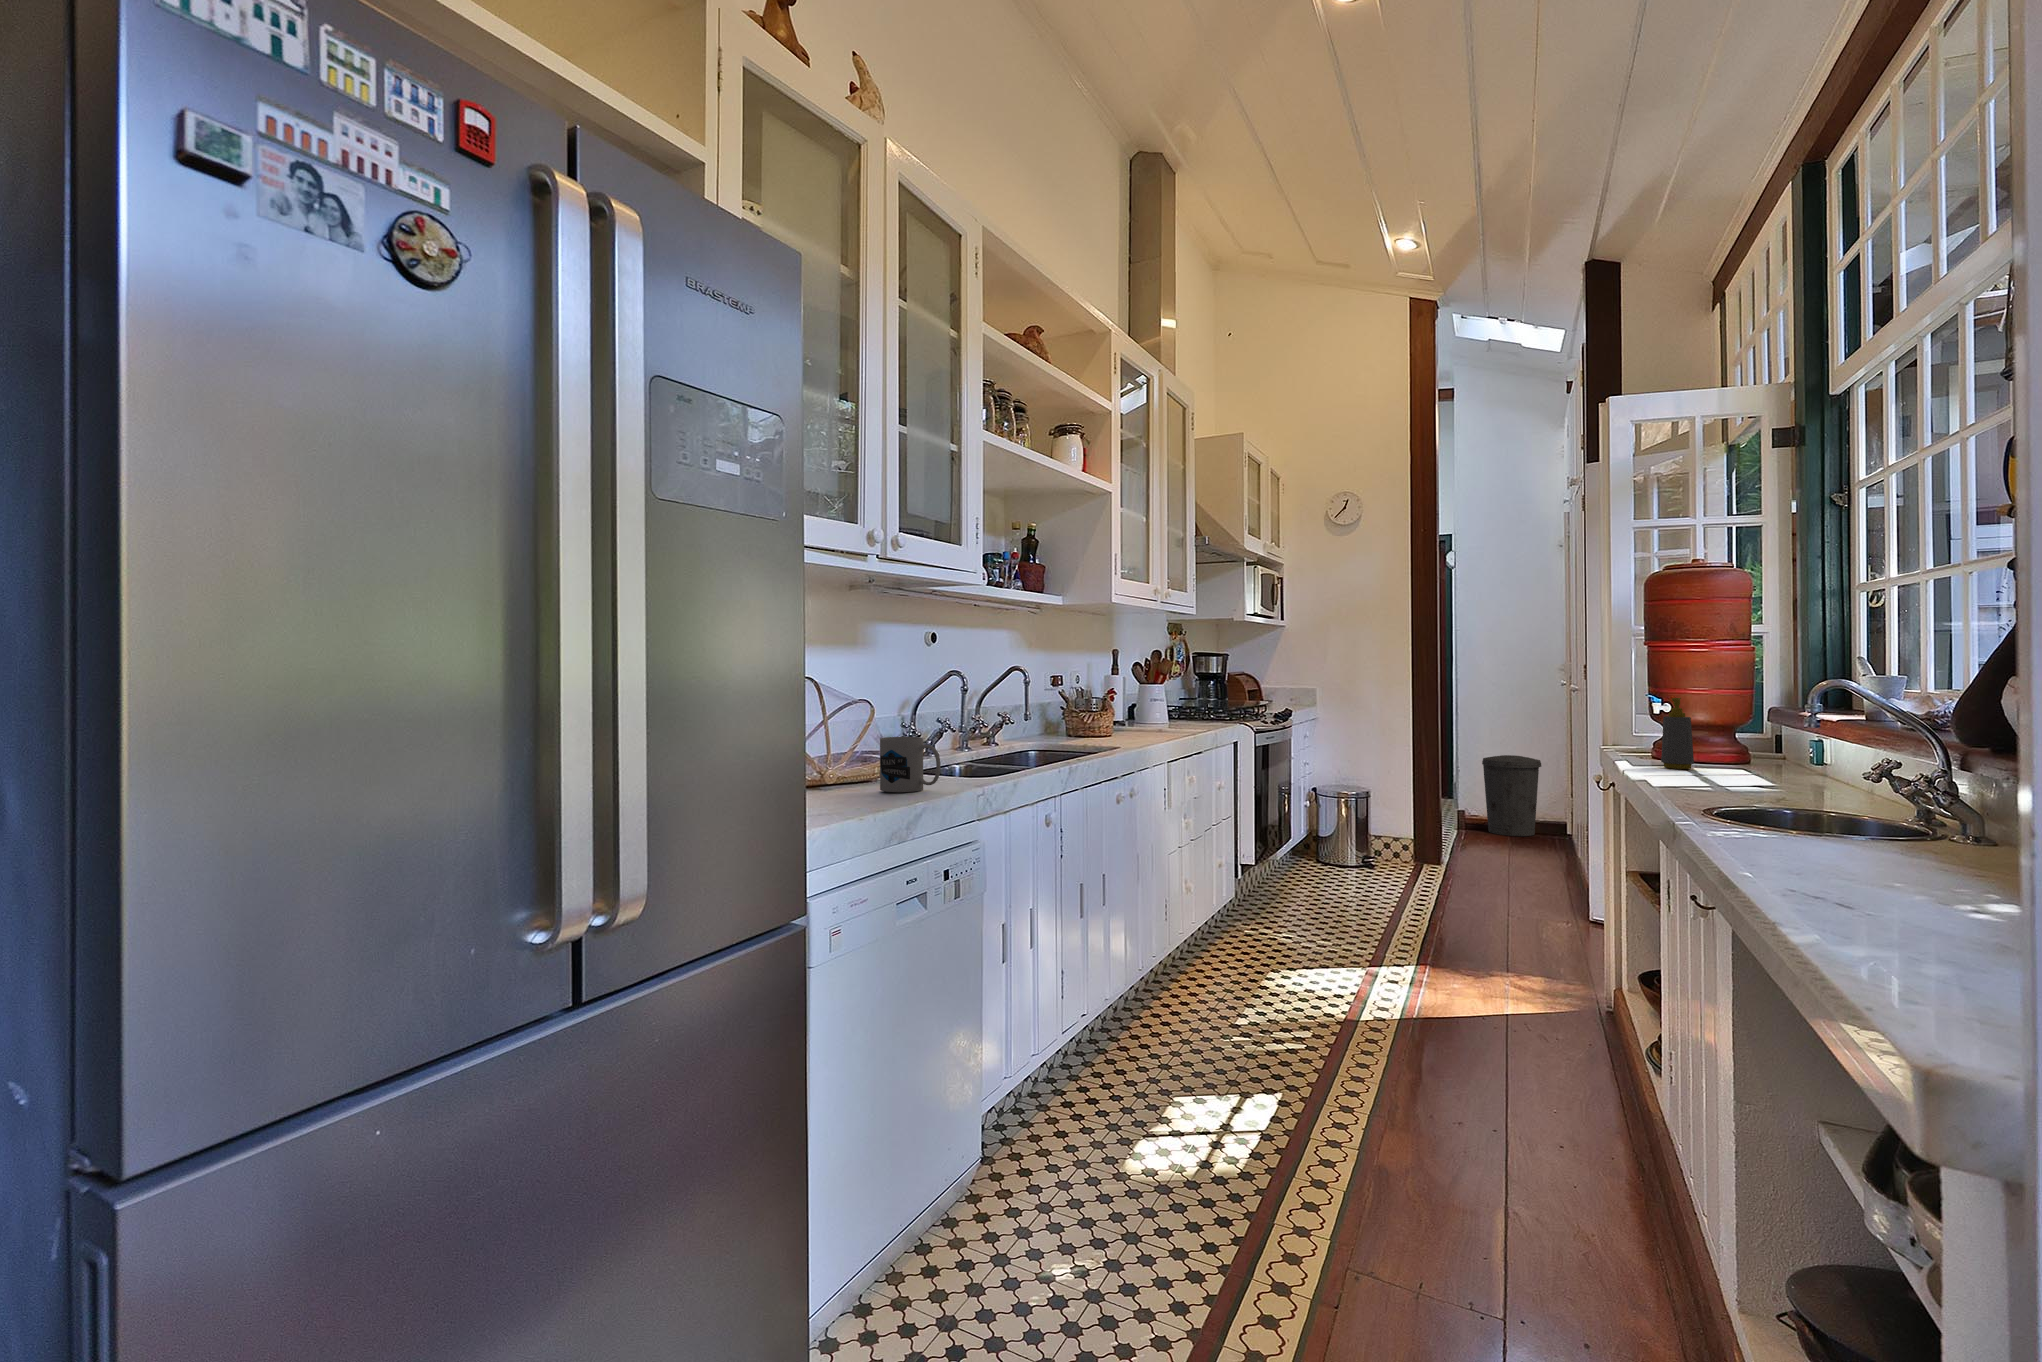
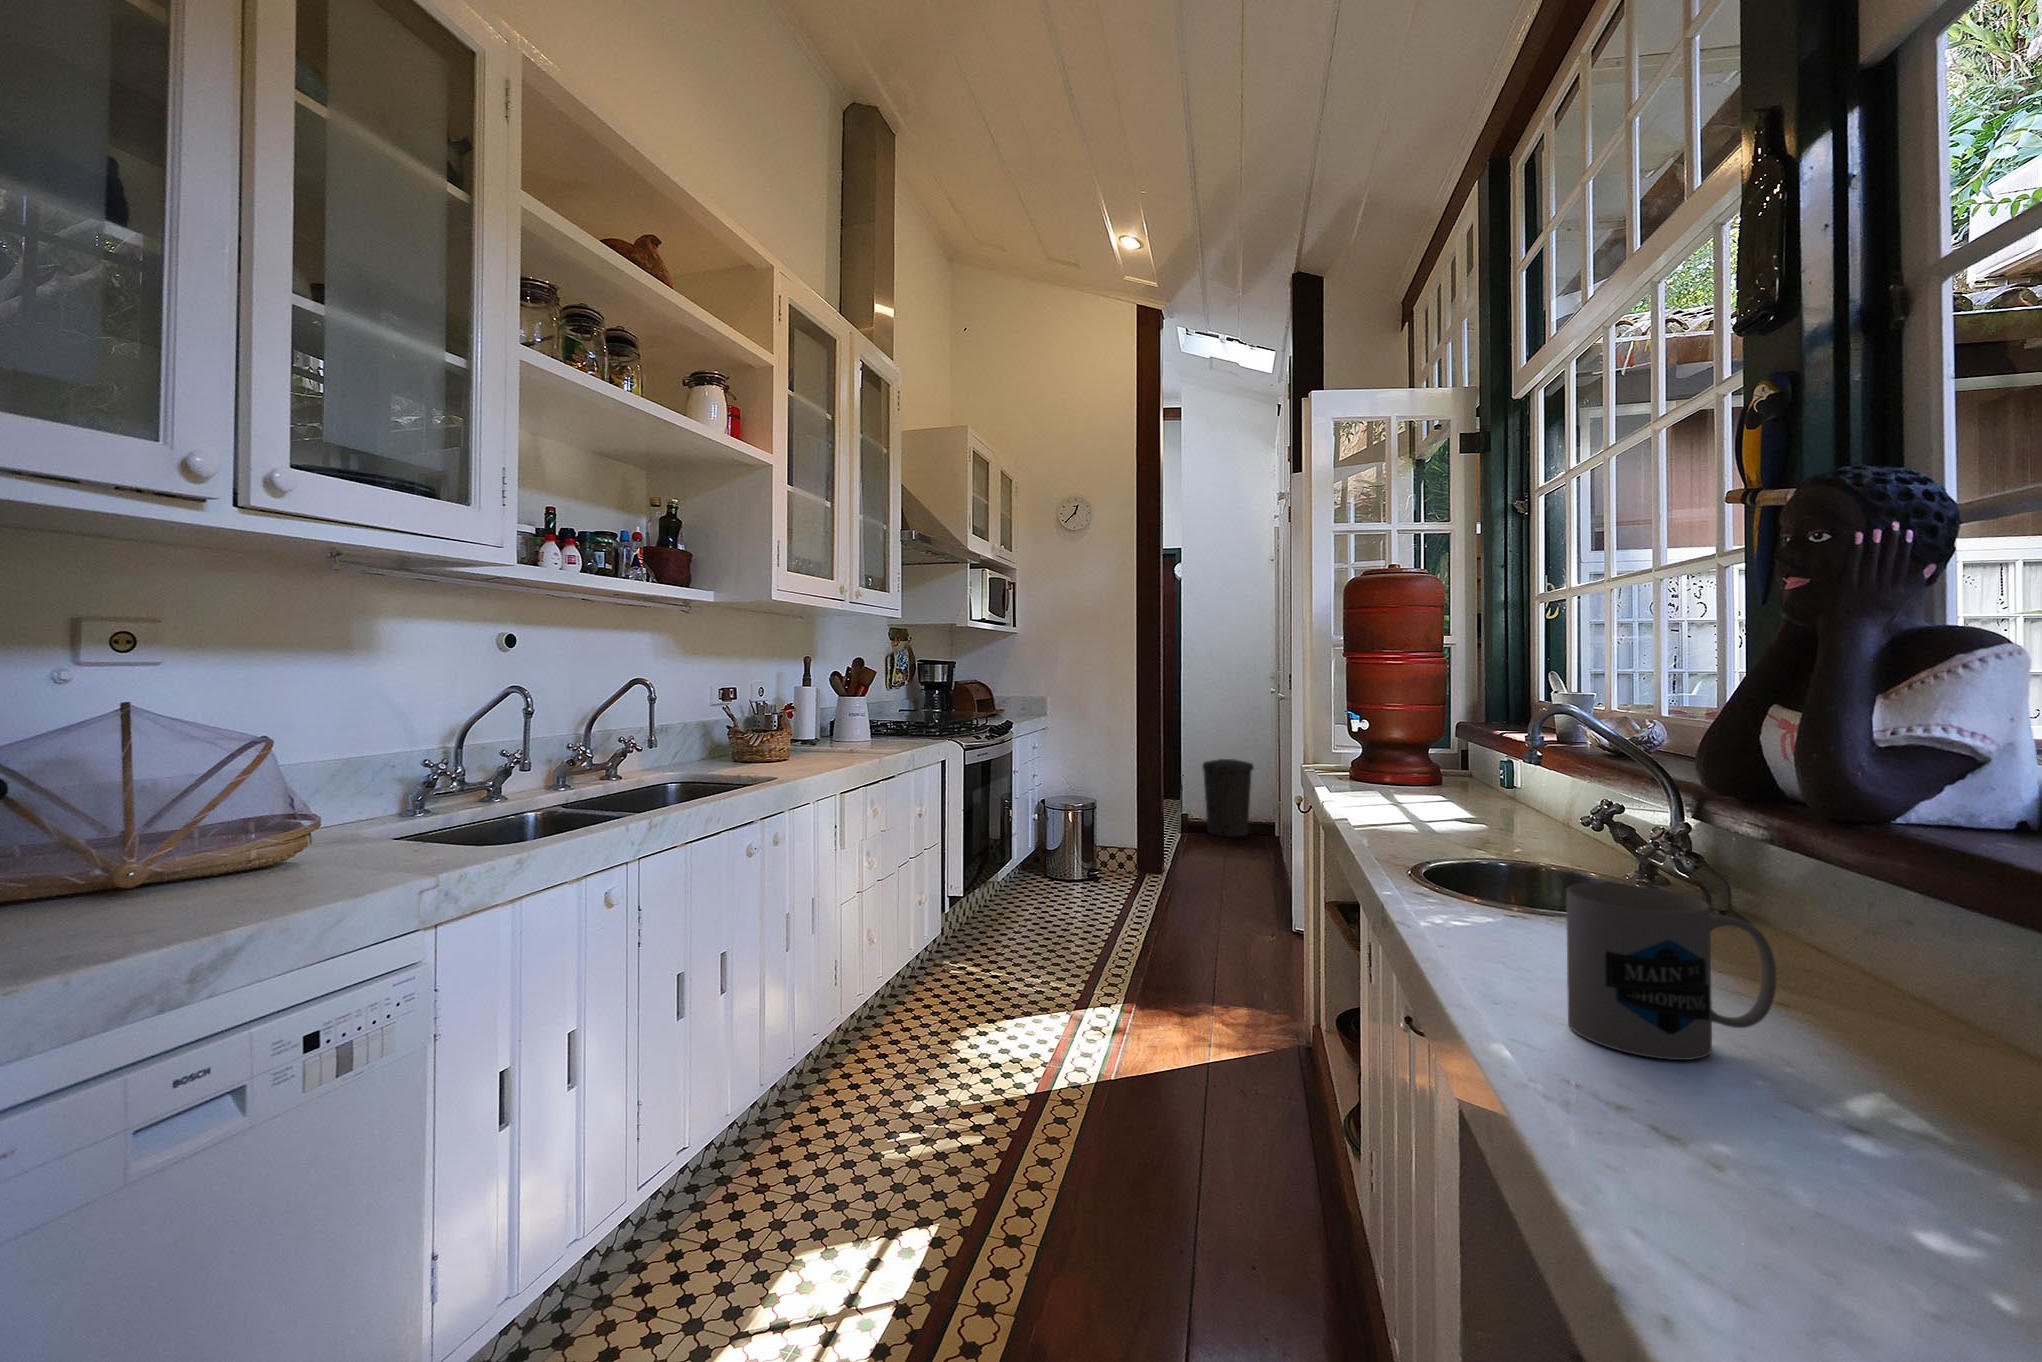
soap bottle: present [1661,698,1694,769] -> none [1358,716,1391,796]
mug: present [880,737,941,792] -> present [1566,883,1776,1060]

